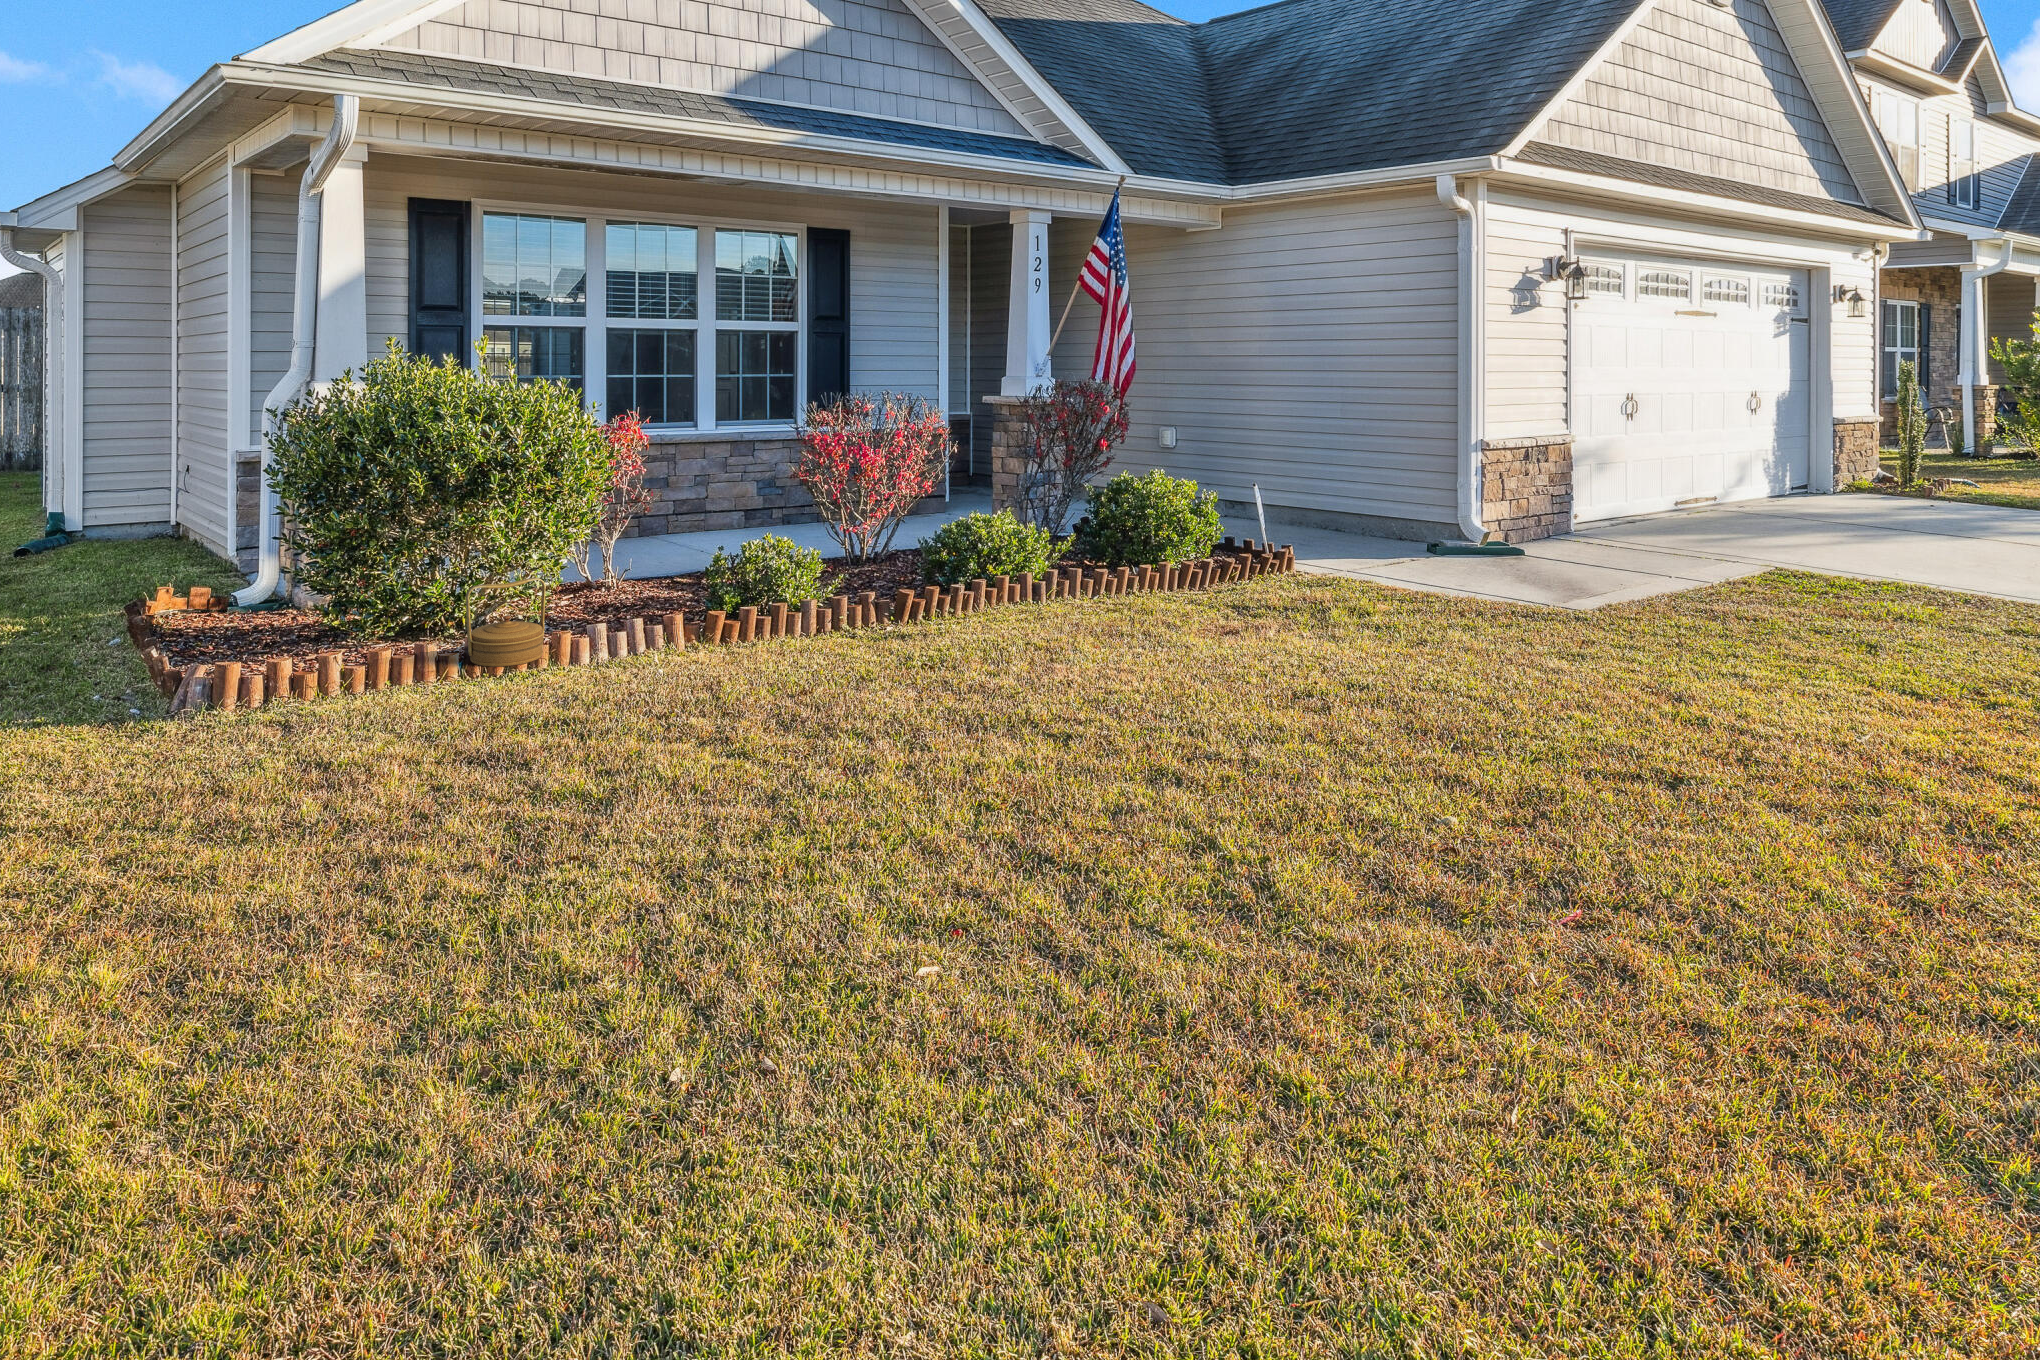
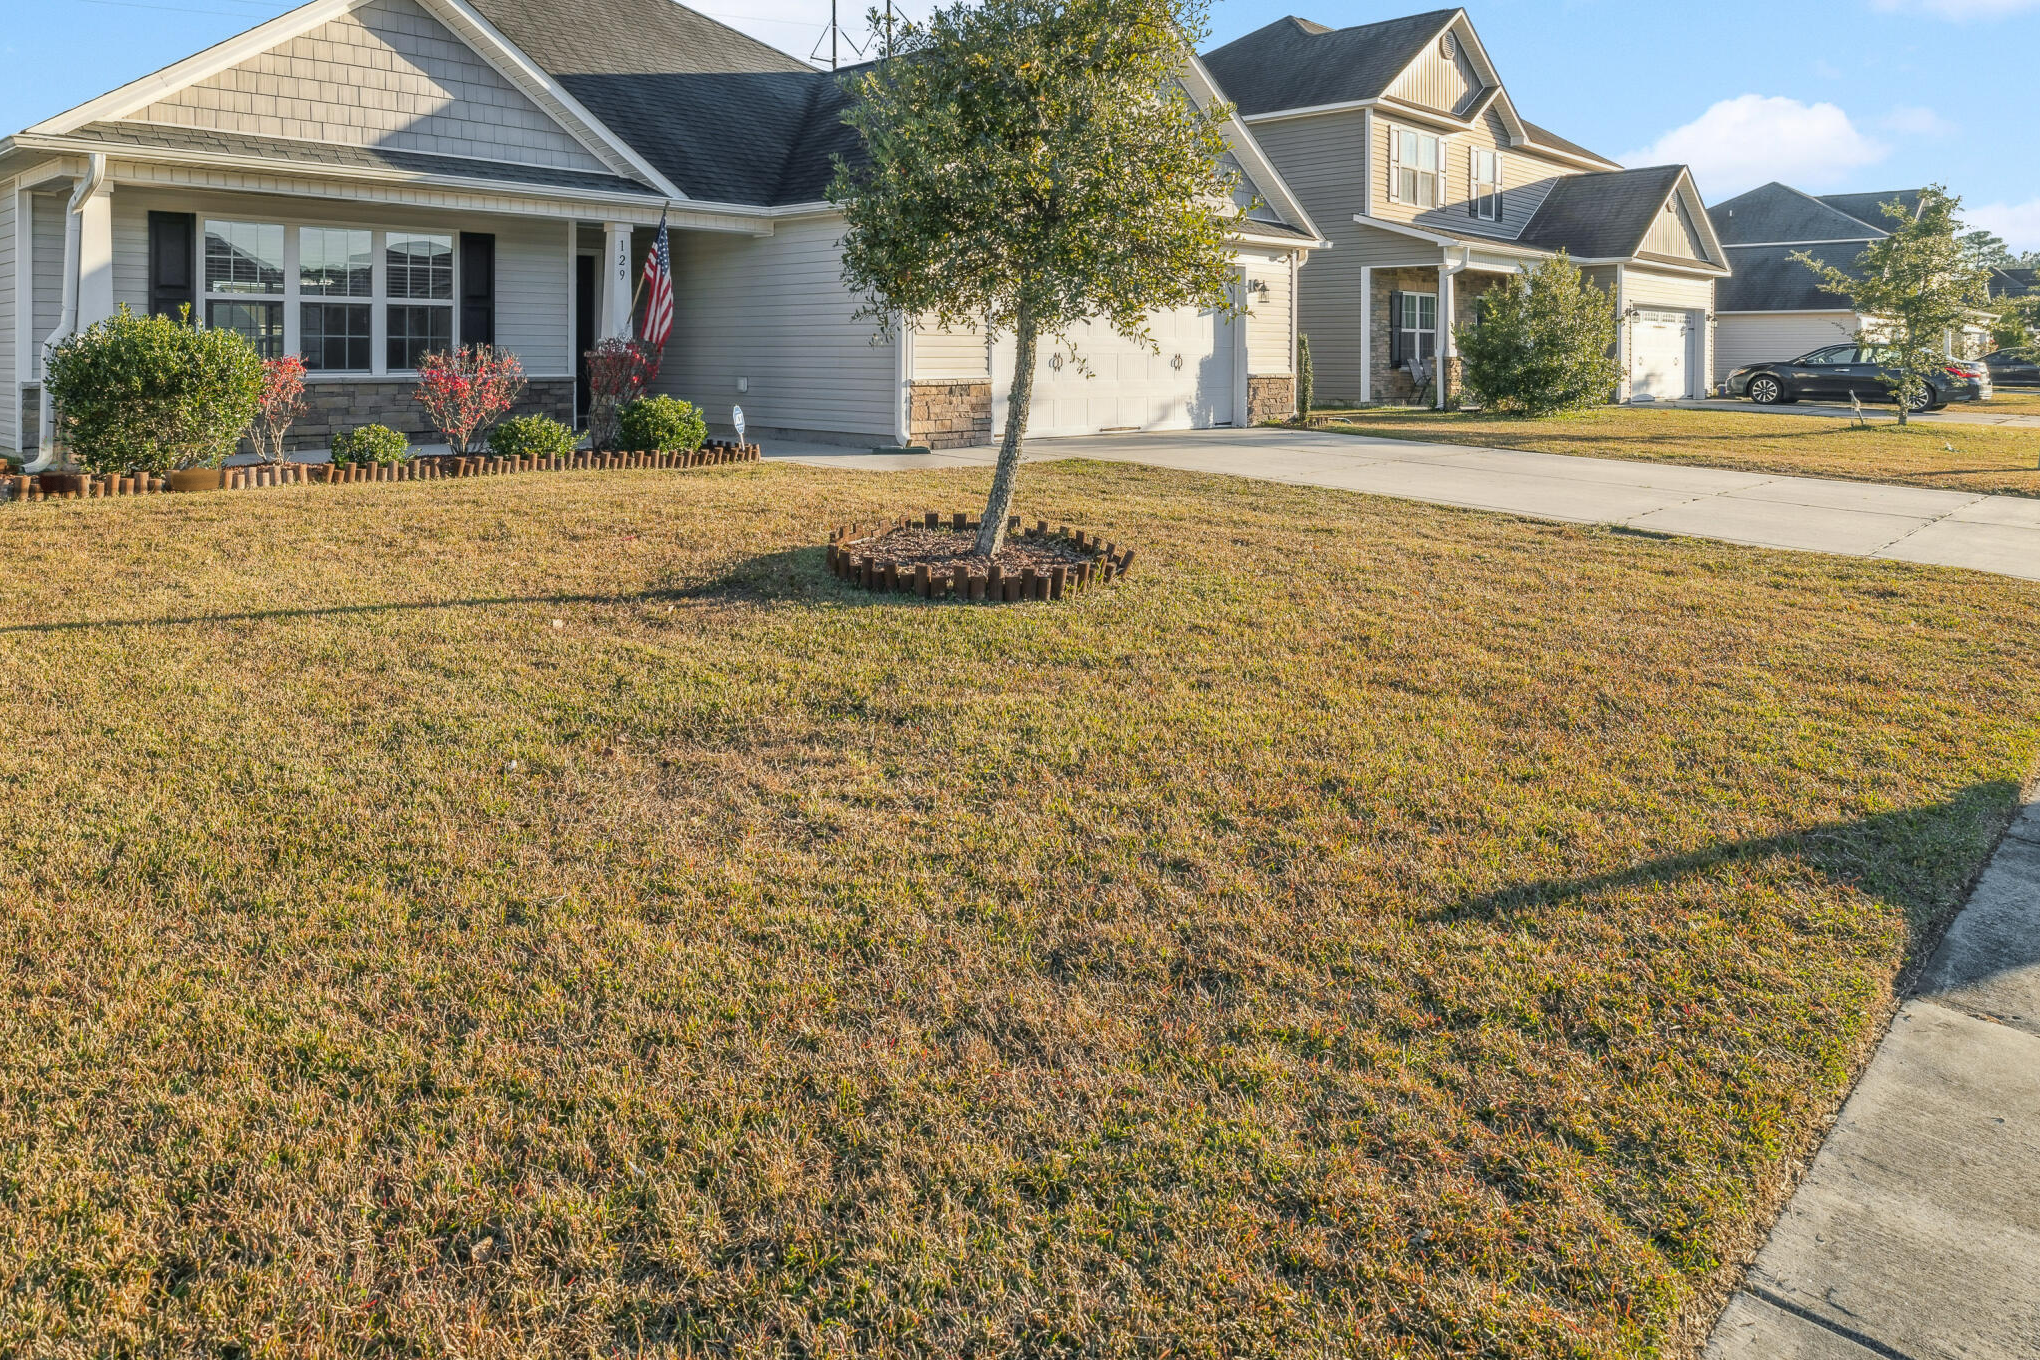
decorative plant: none [255,560,322,670] -> present [38,432,79,493]

